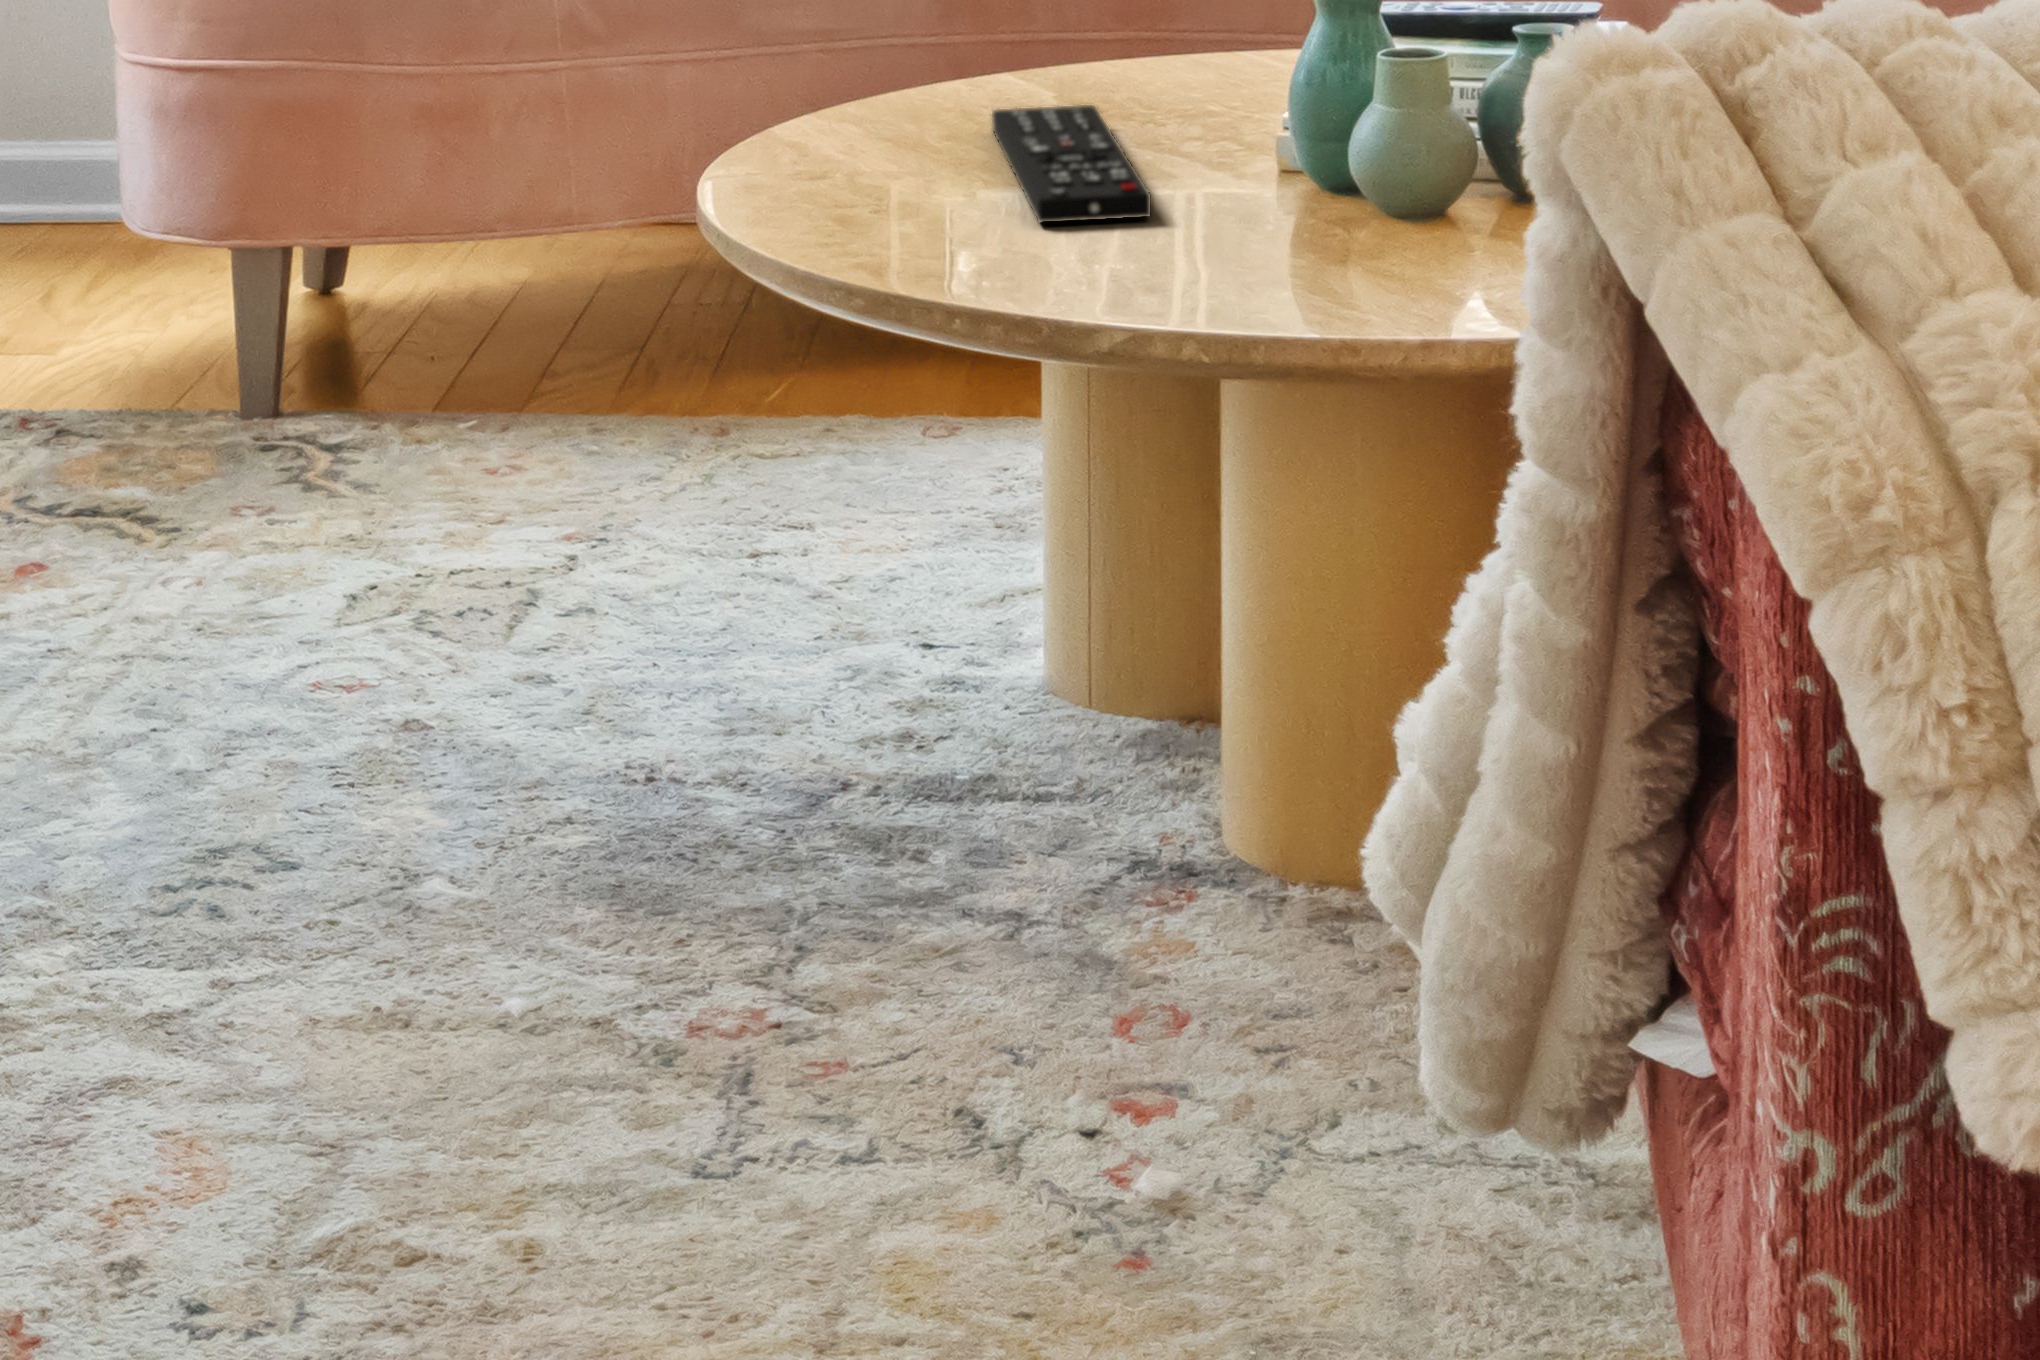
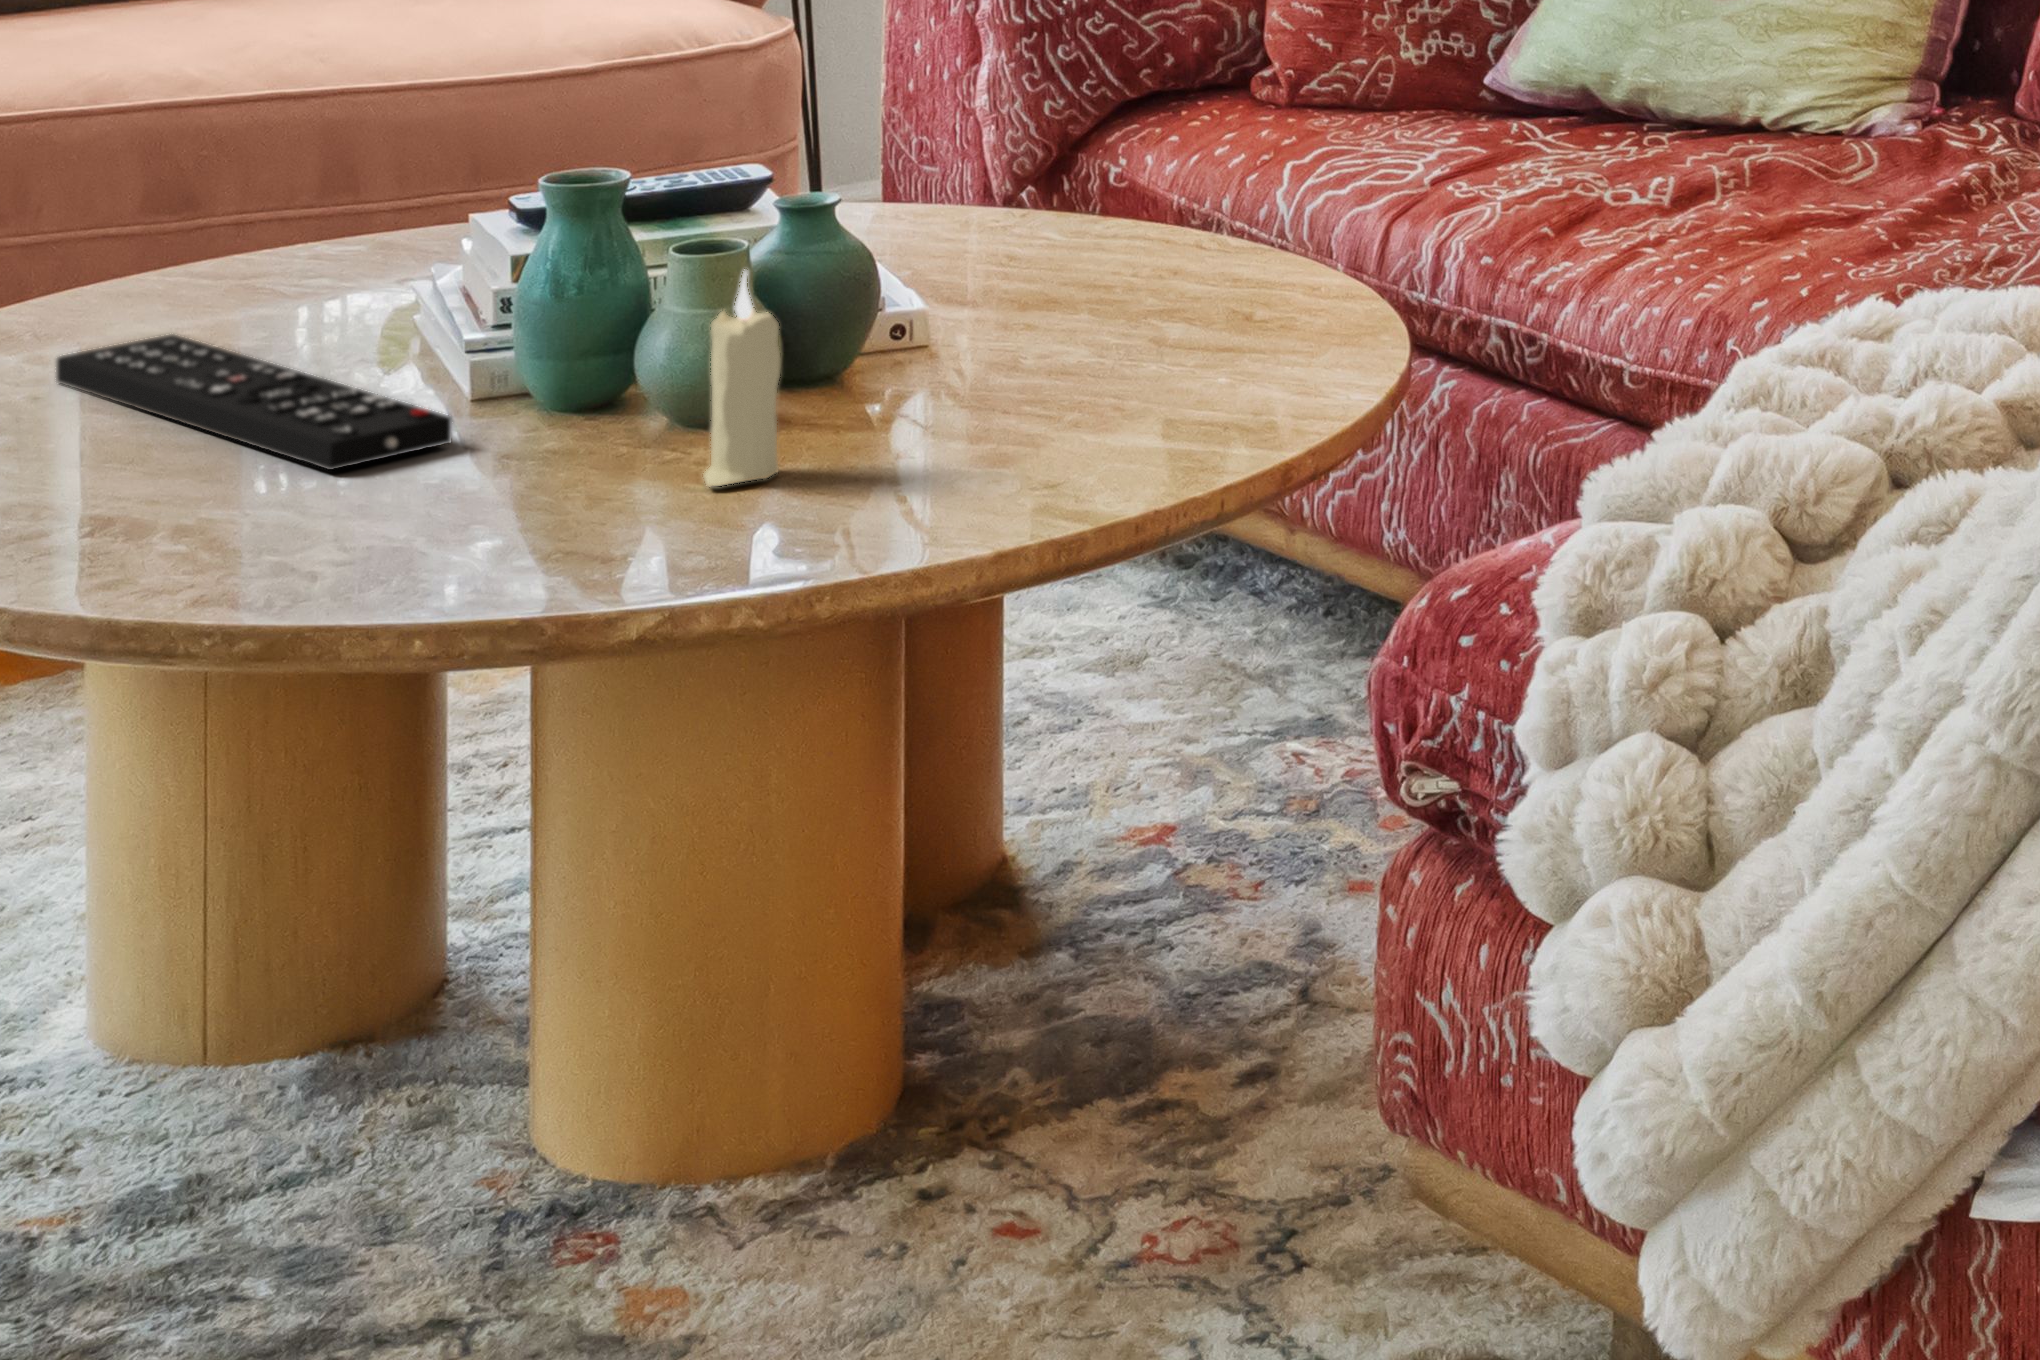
candle: none [1258,93,1332,281] -> present [703,271,780,487]

